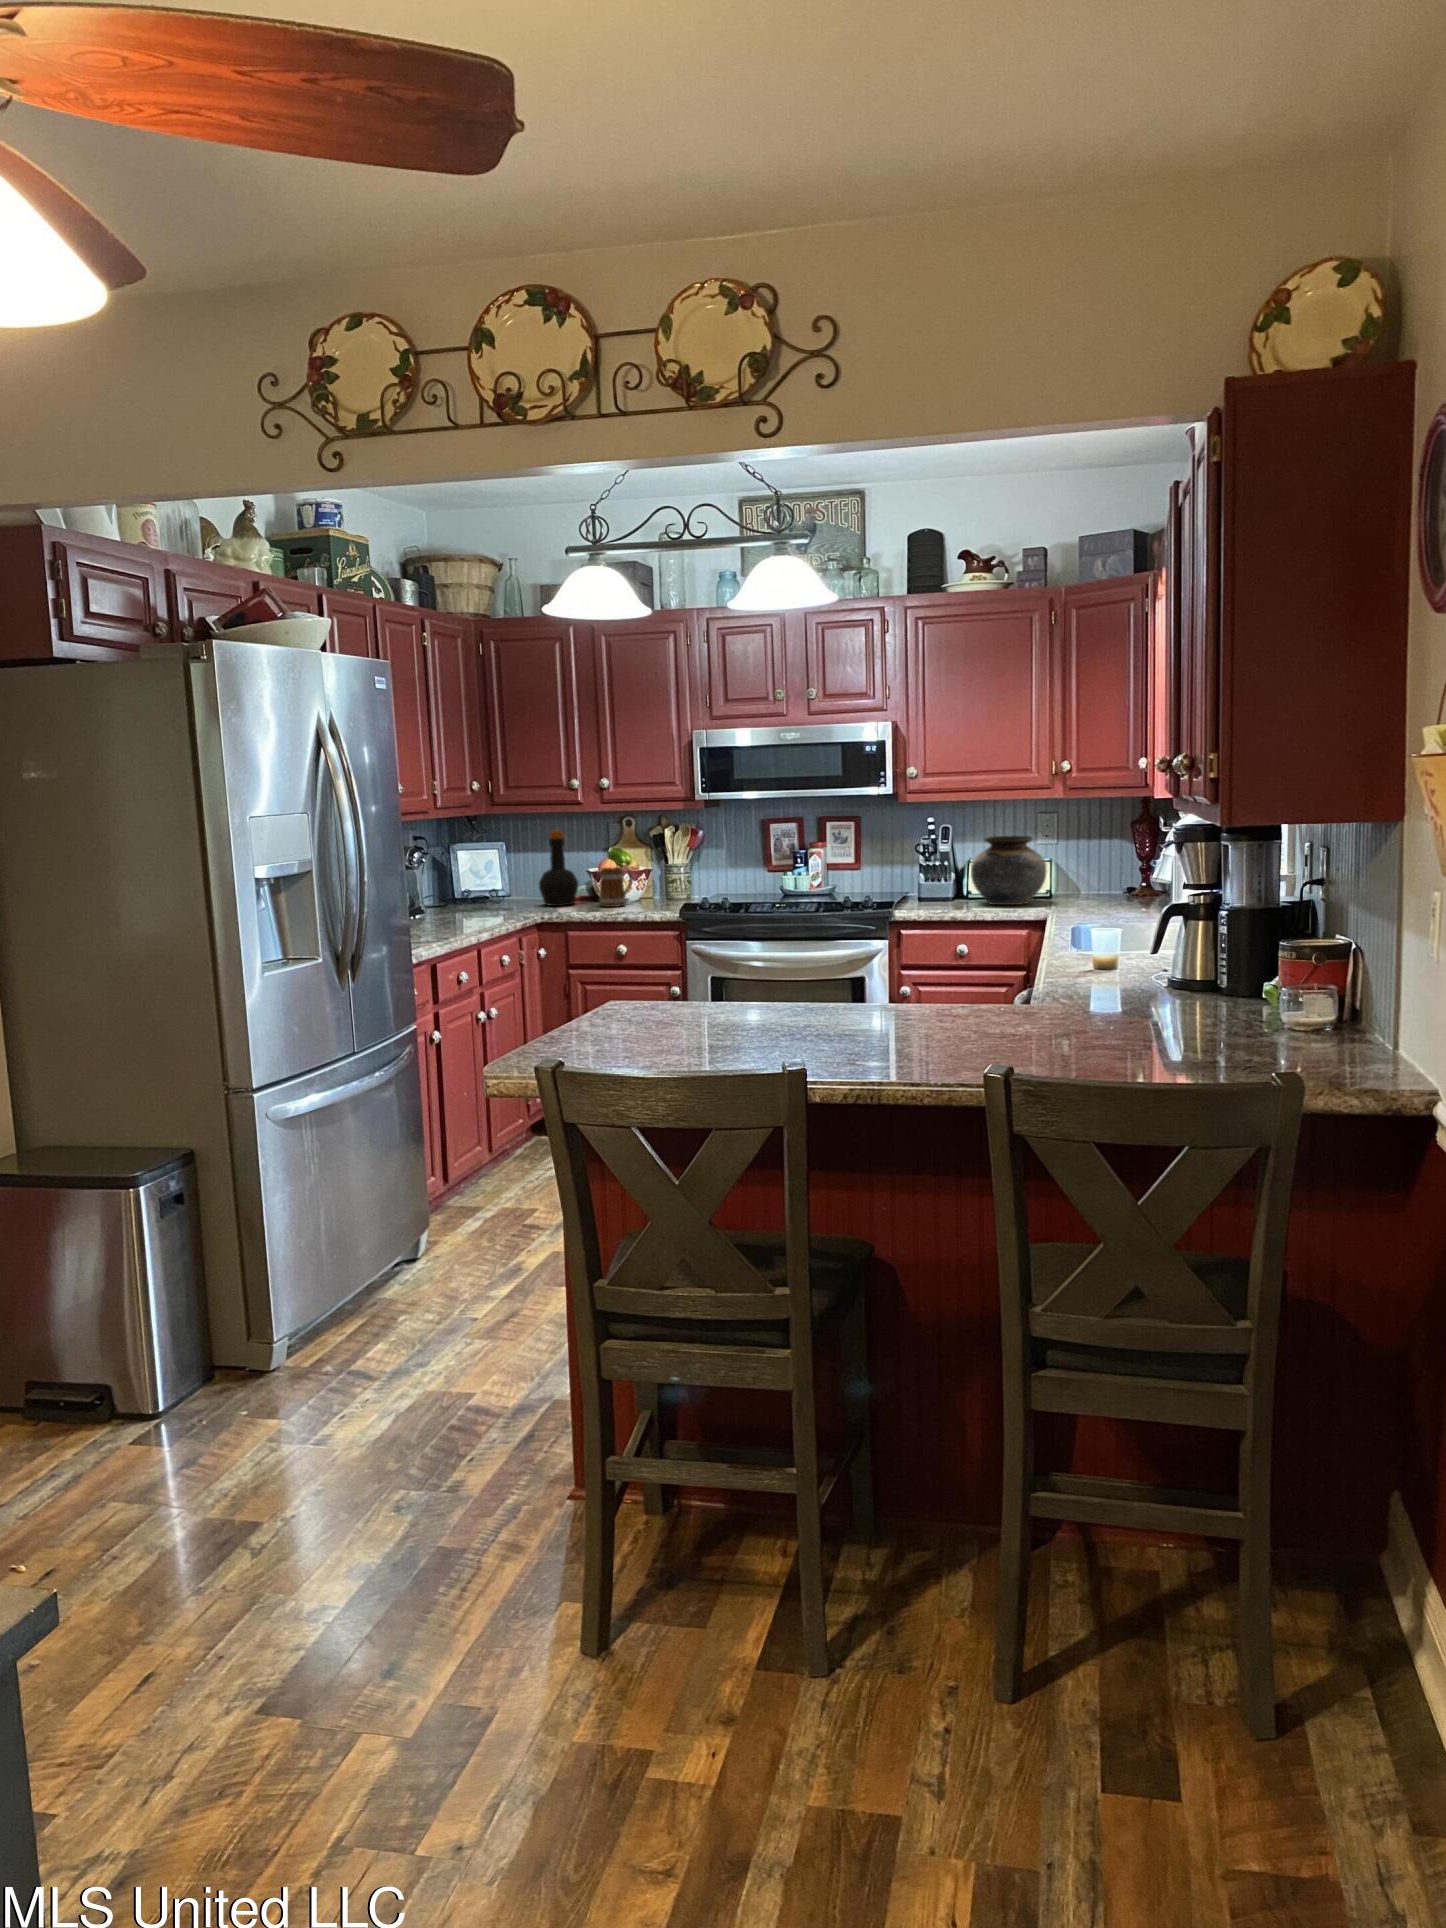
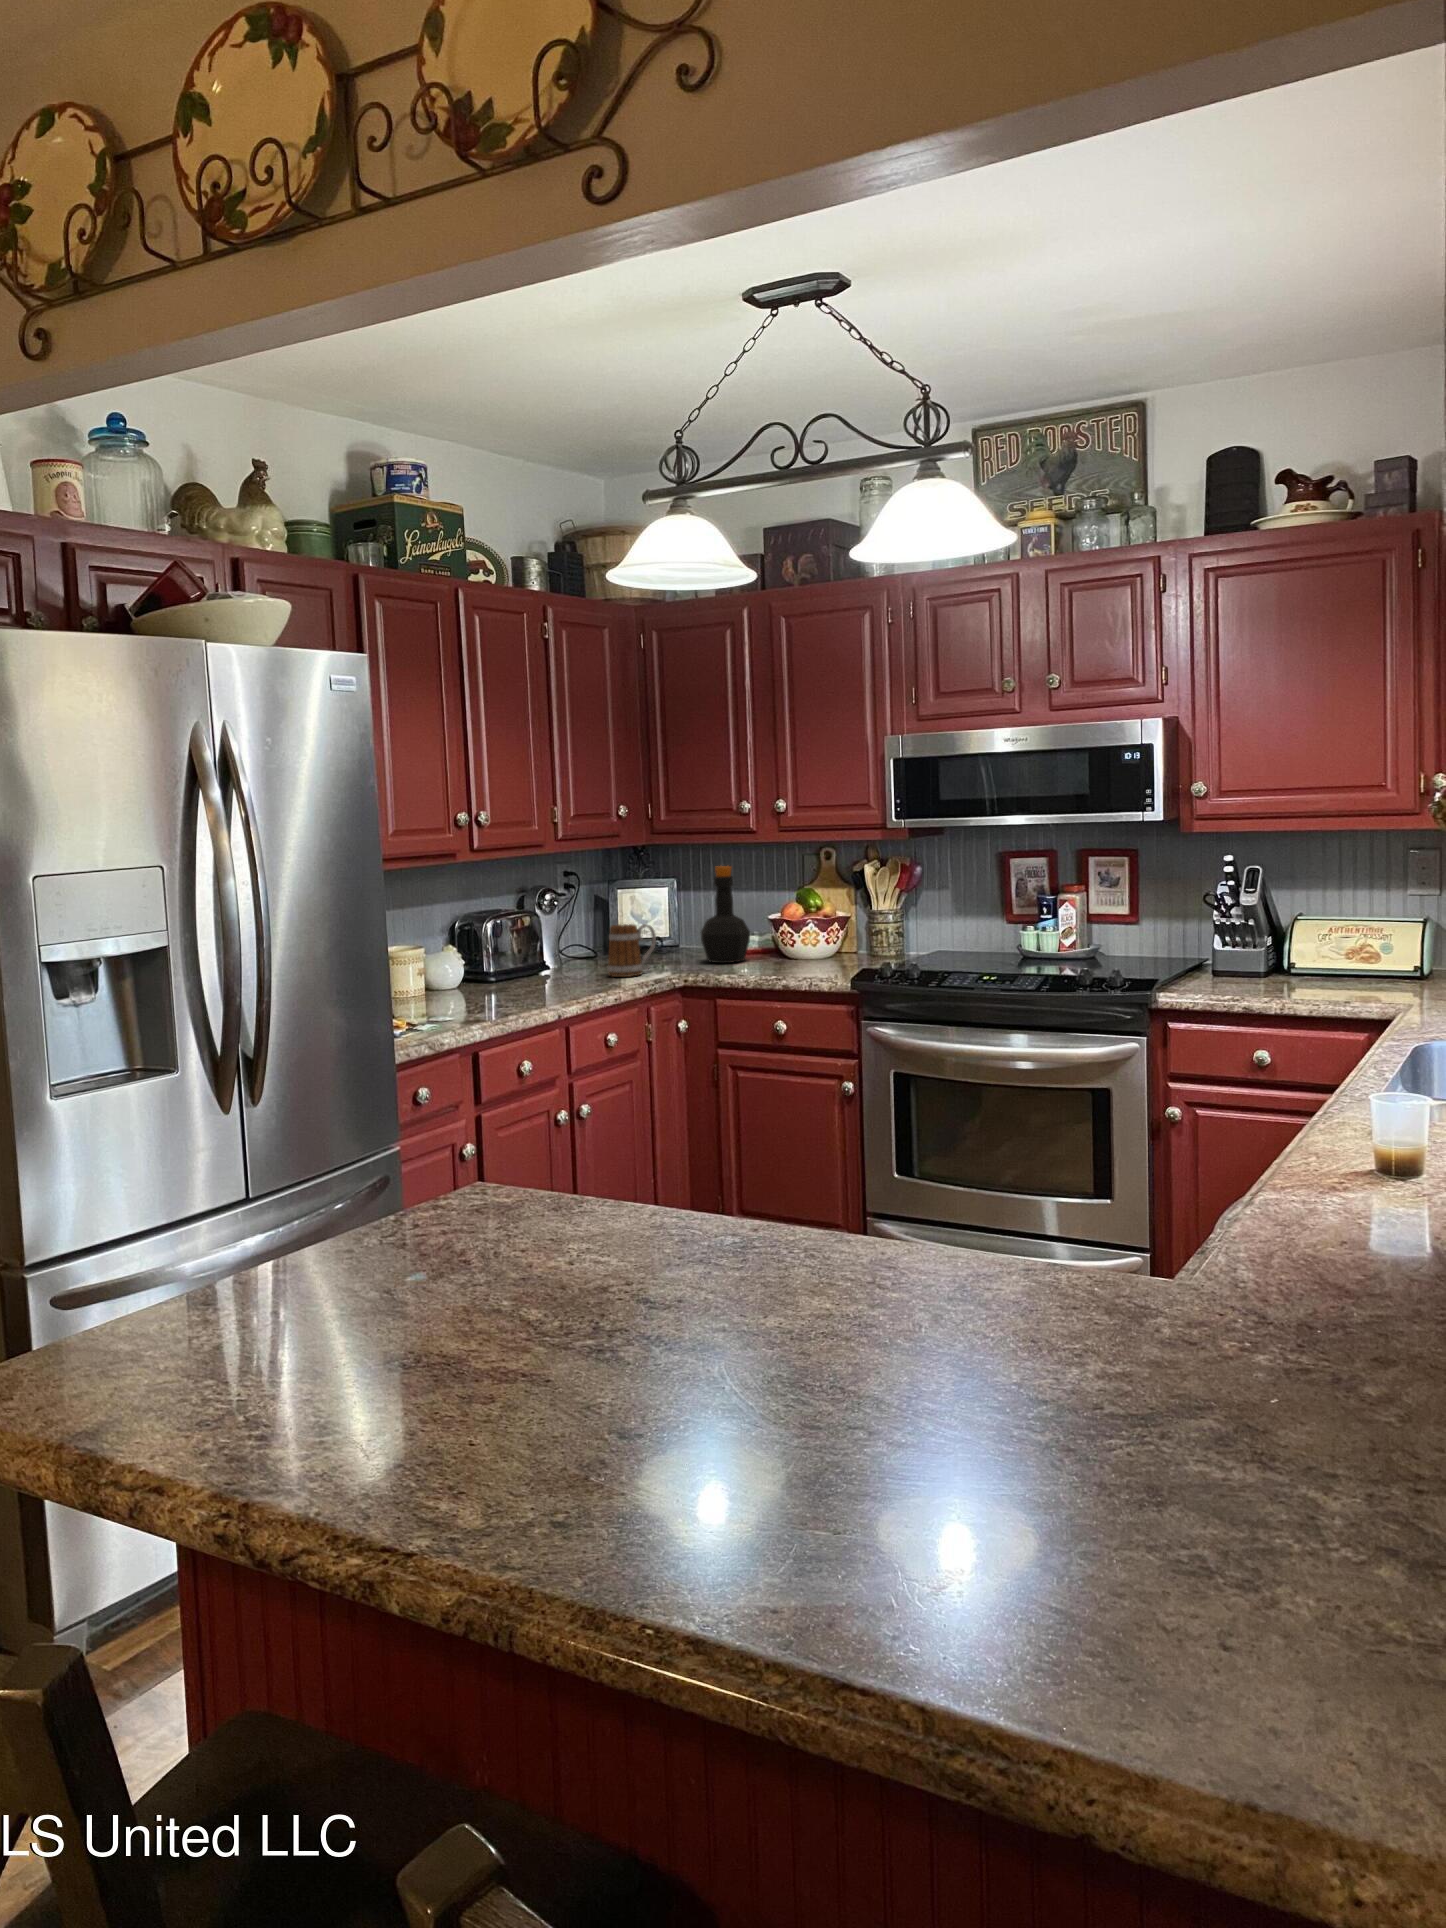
vase: present [971,836,1046,905] -> none [1279,887,1403,994]
mug: present [599,868,633,907] -> present [607,924,656,977]

